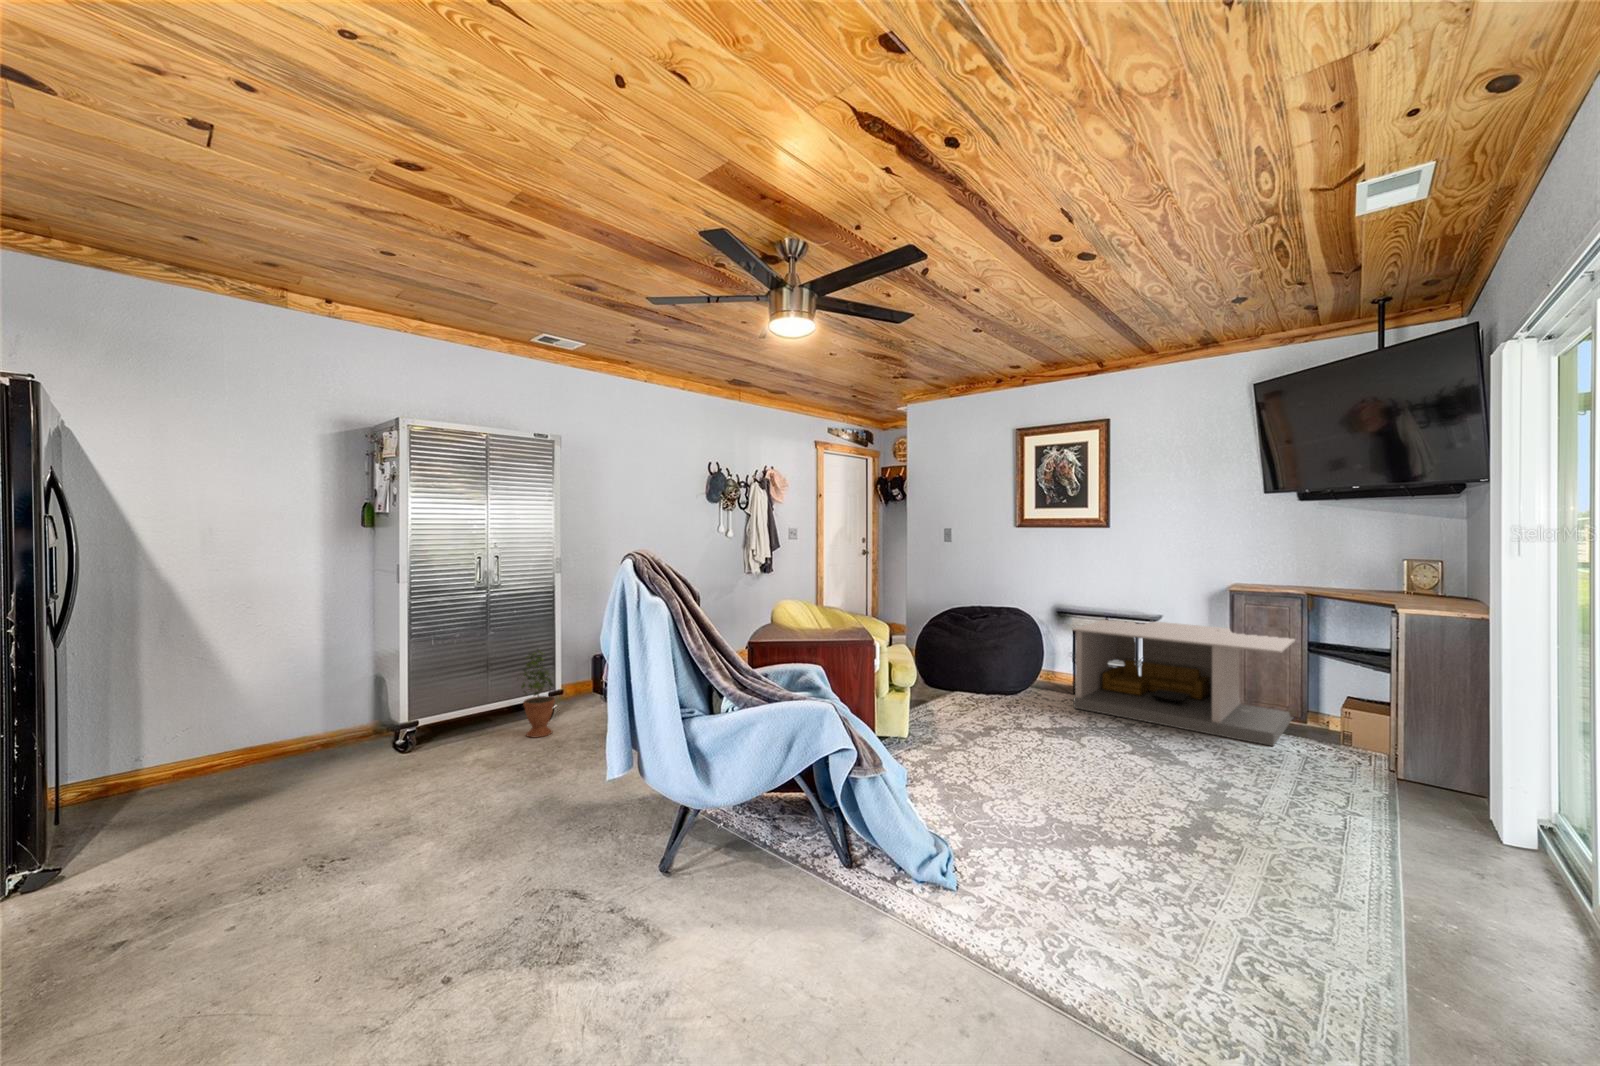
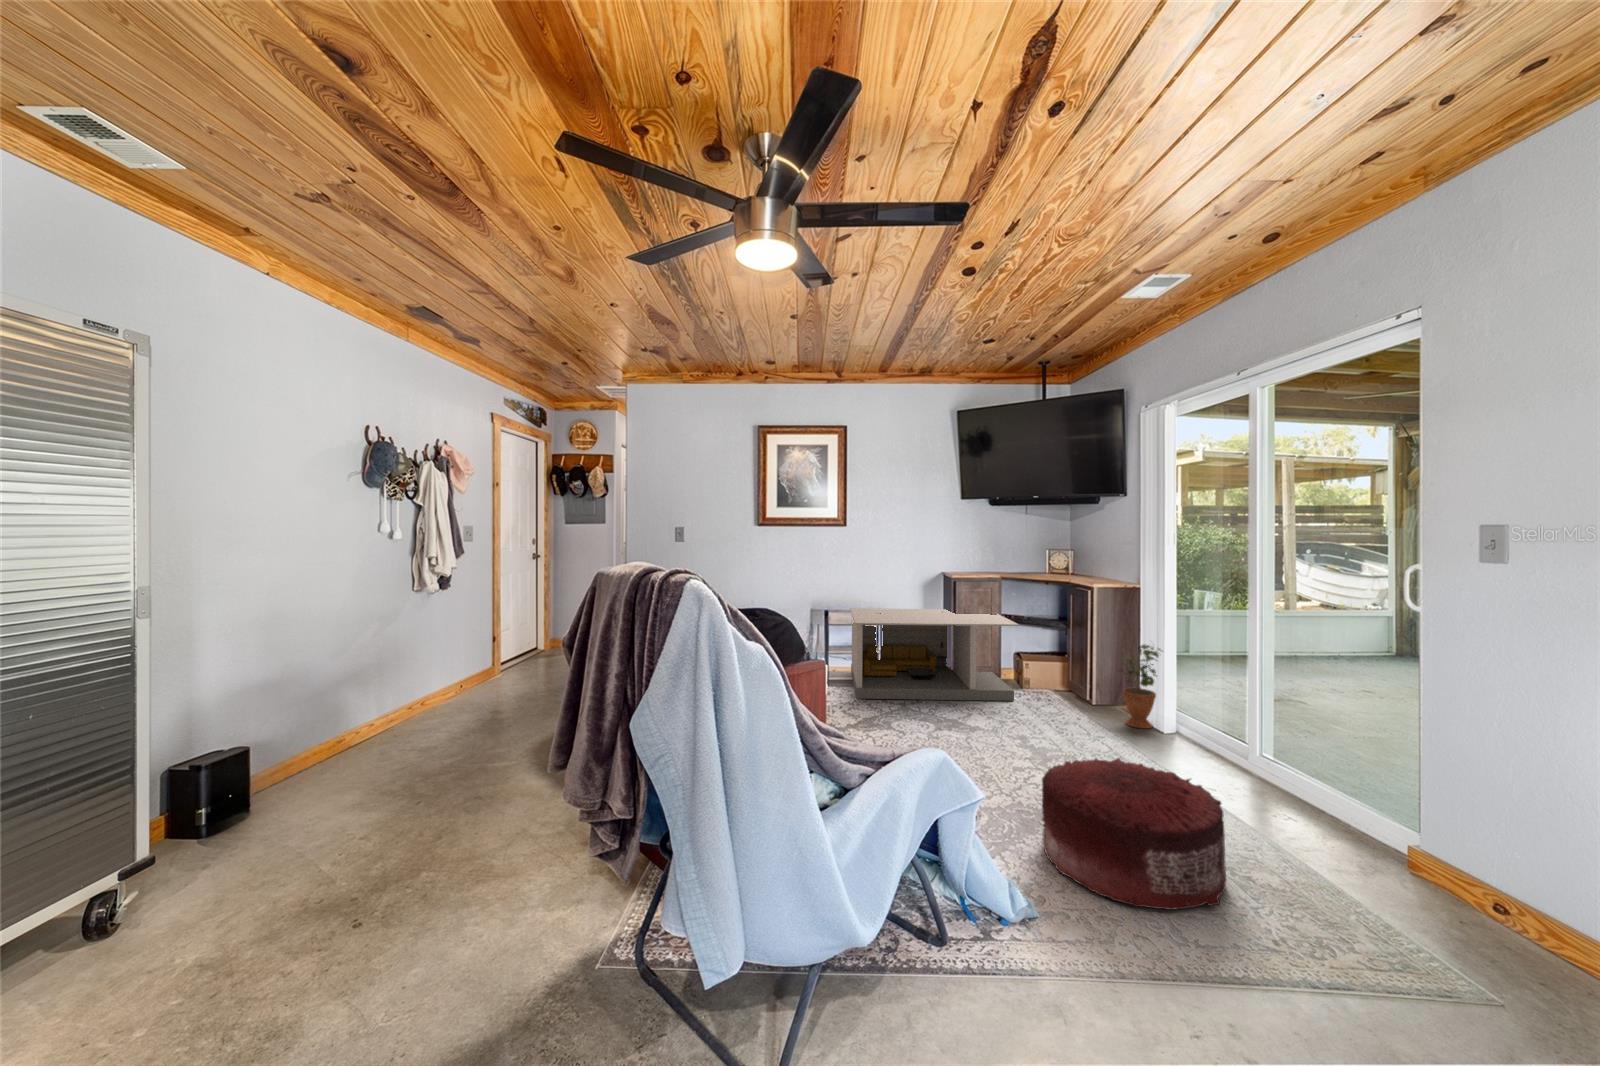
potted plant: present [521,650,555,738] -> present [1119,644,1163,729]
pouf: none [1009,767,1207,923] -> present [1042,758,1226,910]

